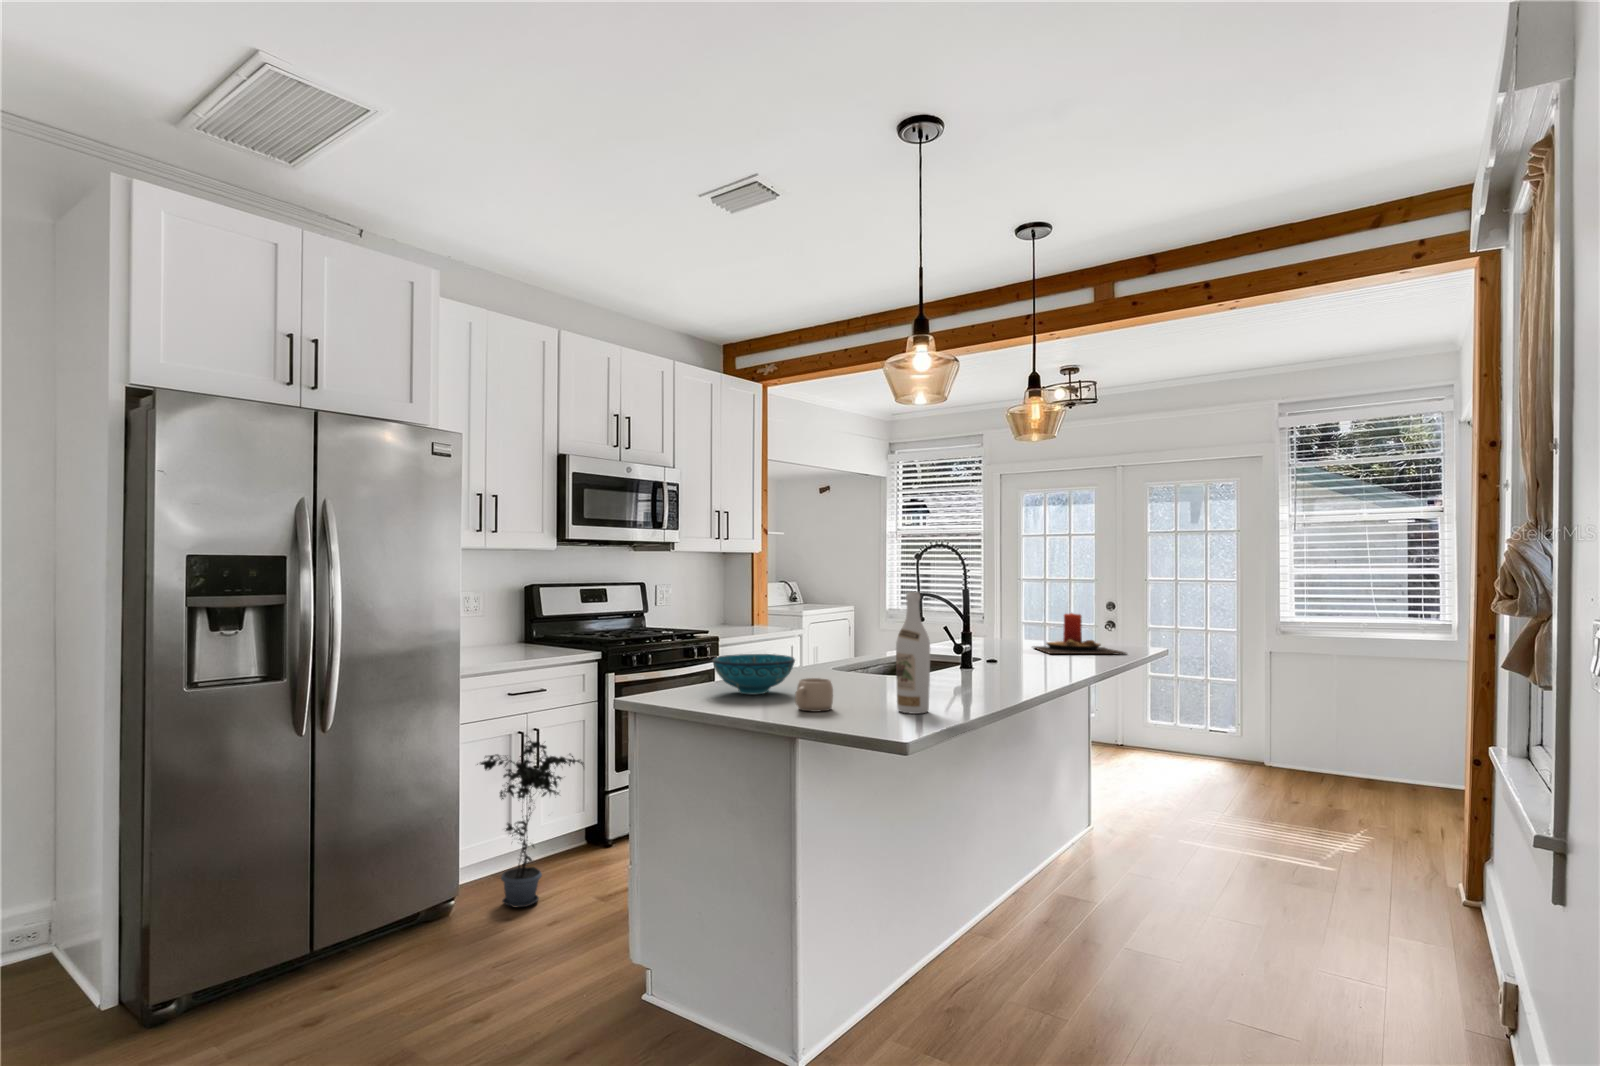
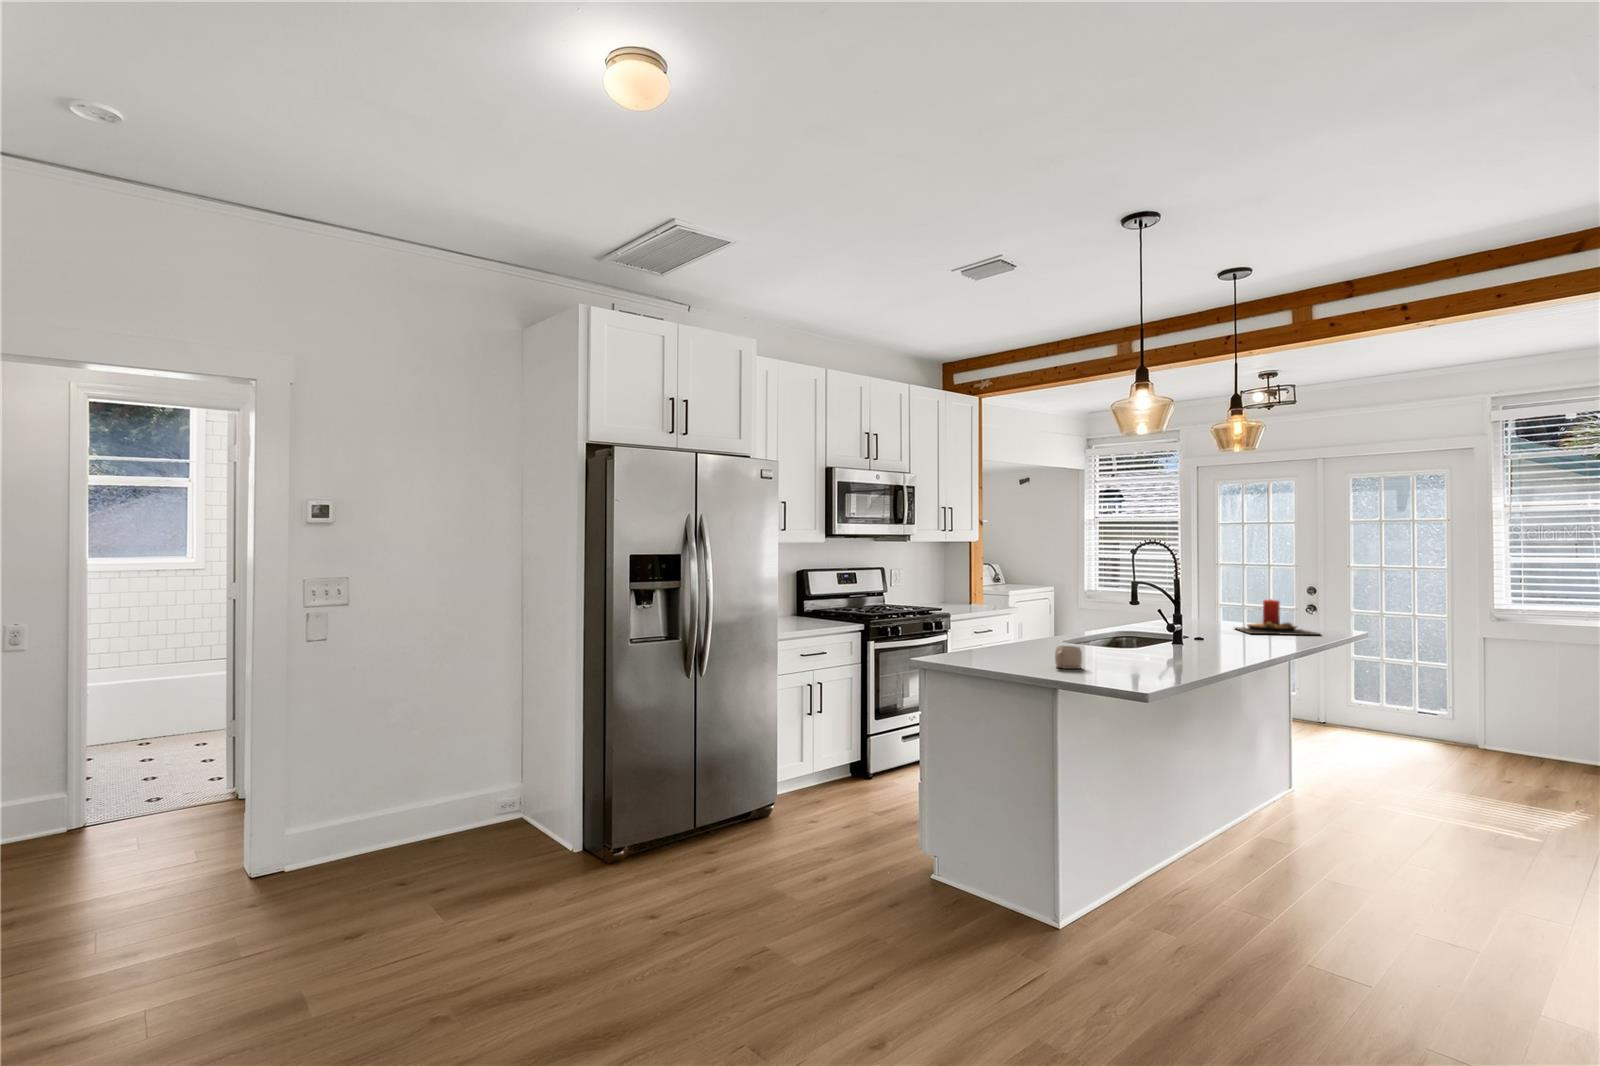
wine bottle: present [896,592,930,714] -> none [1130,585,1156,672]
bowl: present [712,654,795,694] -> none [984,628,1047,657]
potted plant: present [477,735,584,907] -> none [787,686,867,813]

